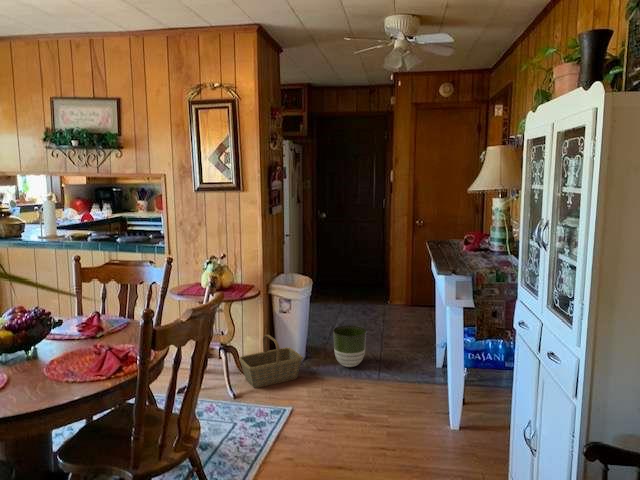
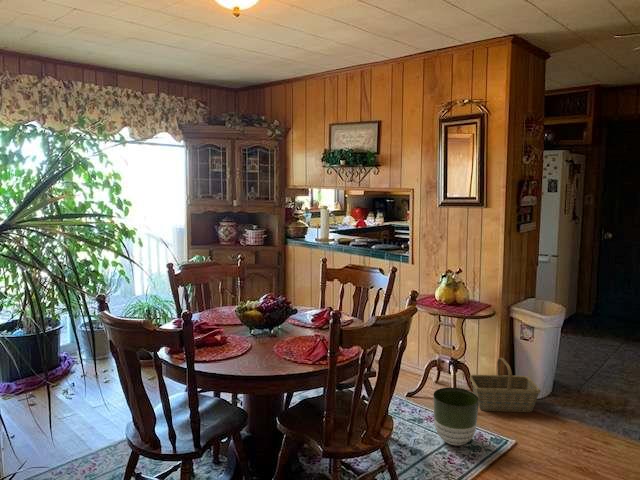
planter: present [333,325,366,367] -> present [433,387,479,445]

